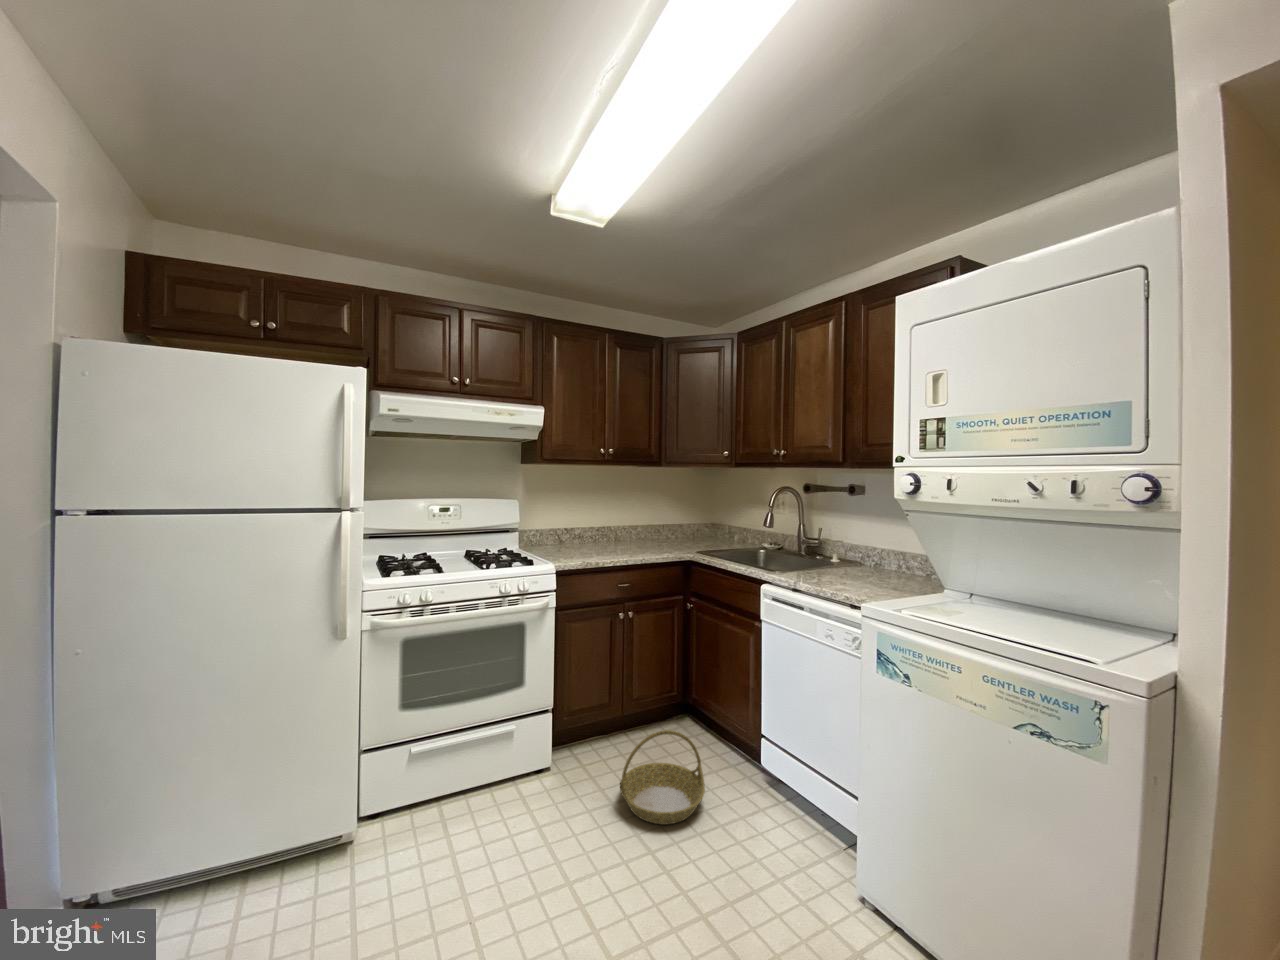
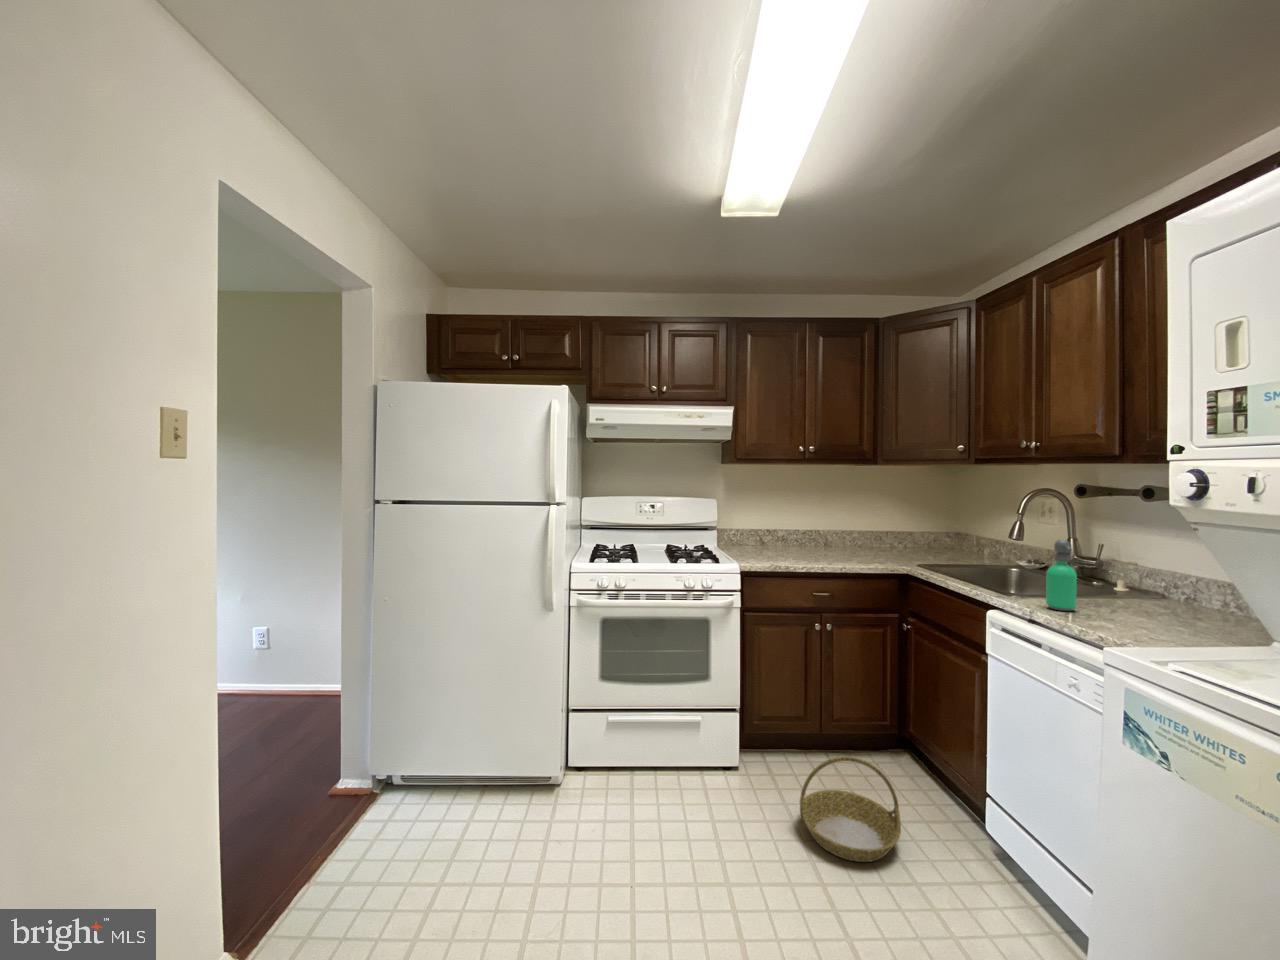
soap dispenser: none [806,526,826,581] -> present [1046,540,1077,611]

